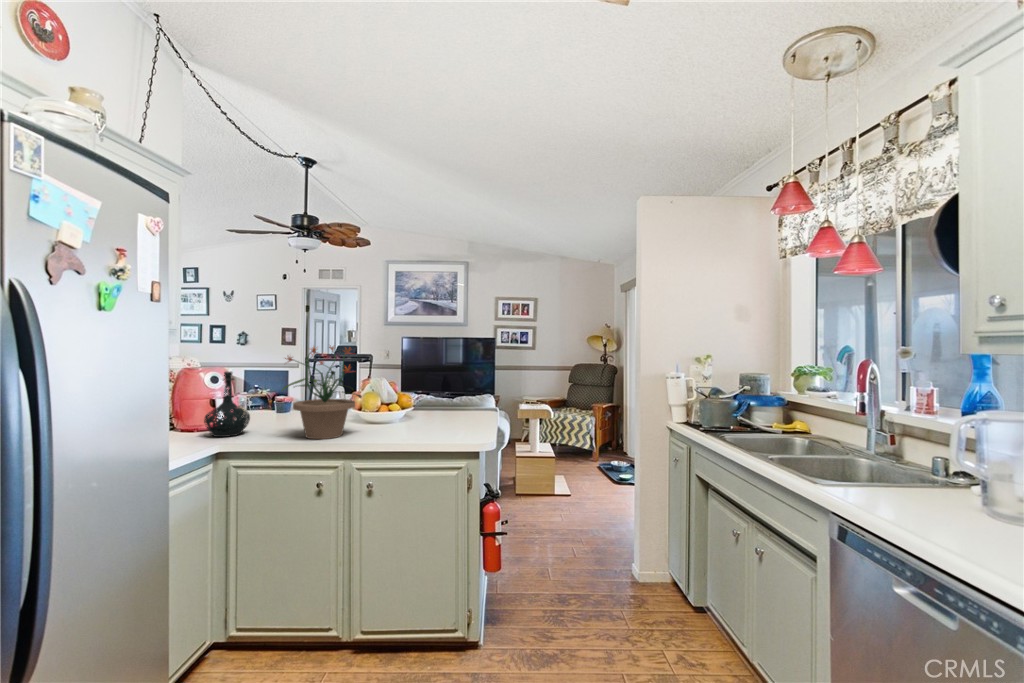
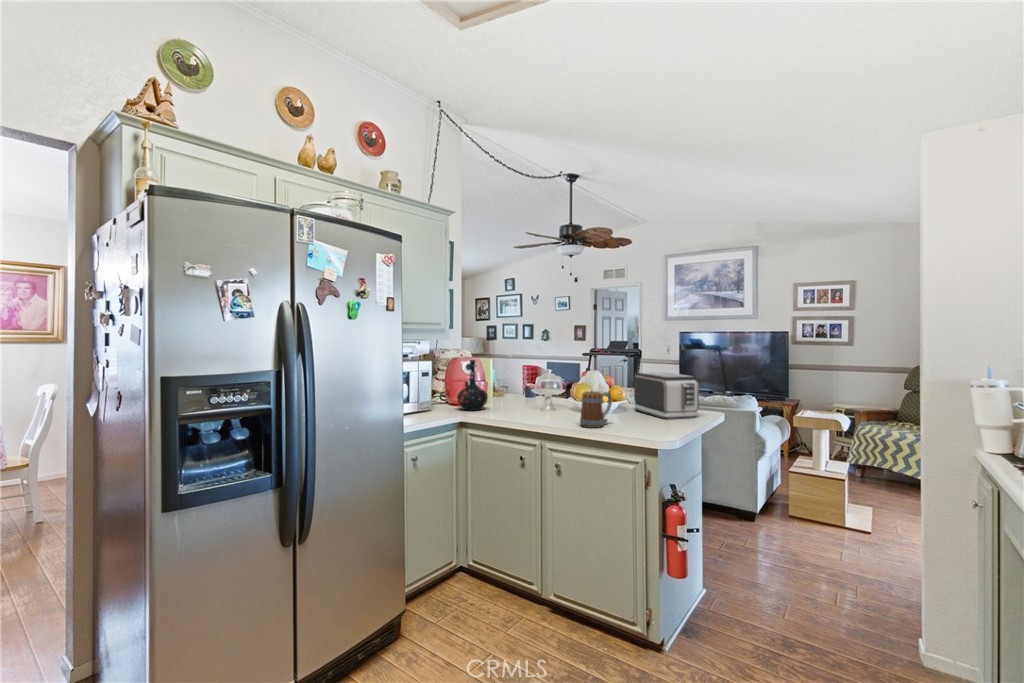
potted plant: present [282,346,362,439] -> none [499,338,563,420]
toaster: none [422,378,486,423] -> present [634,372,699,419]
mug: none [392,401,422,440] -> present [580,391,612,428]

